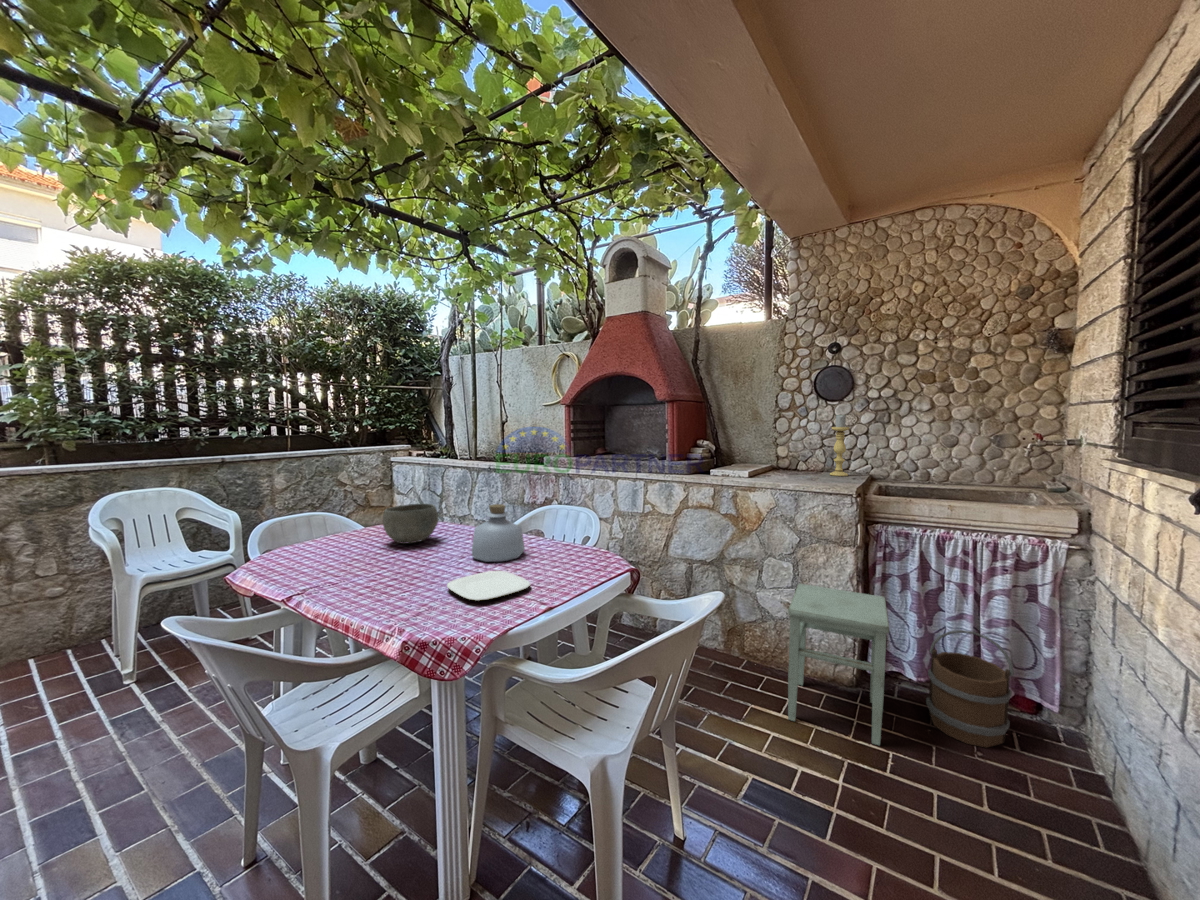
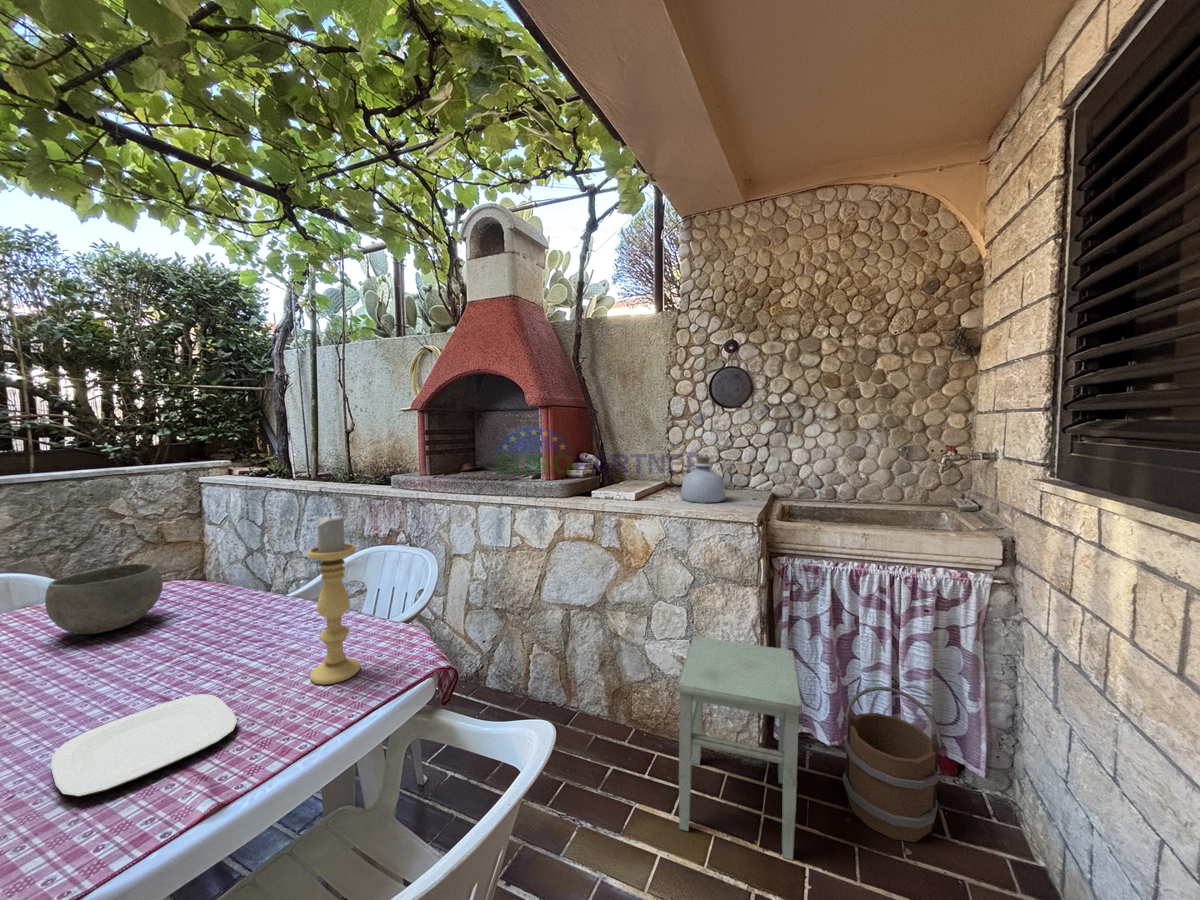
candle holder: present [830,415,849,476] -> present [308,515,360,684]
bottle: present [472,504,525,562] -> present [680,457,726,503]

